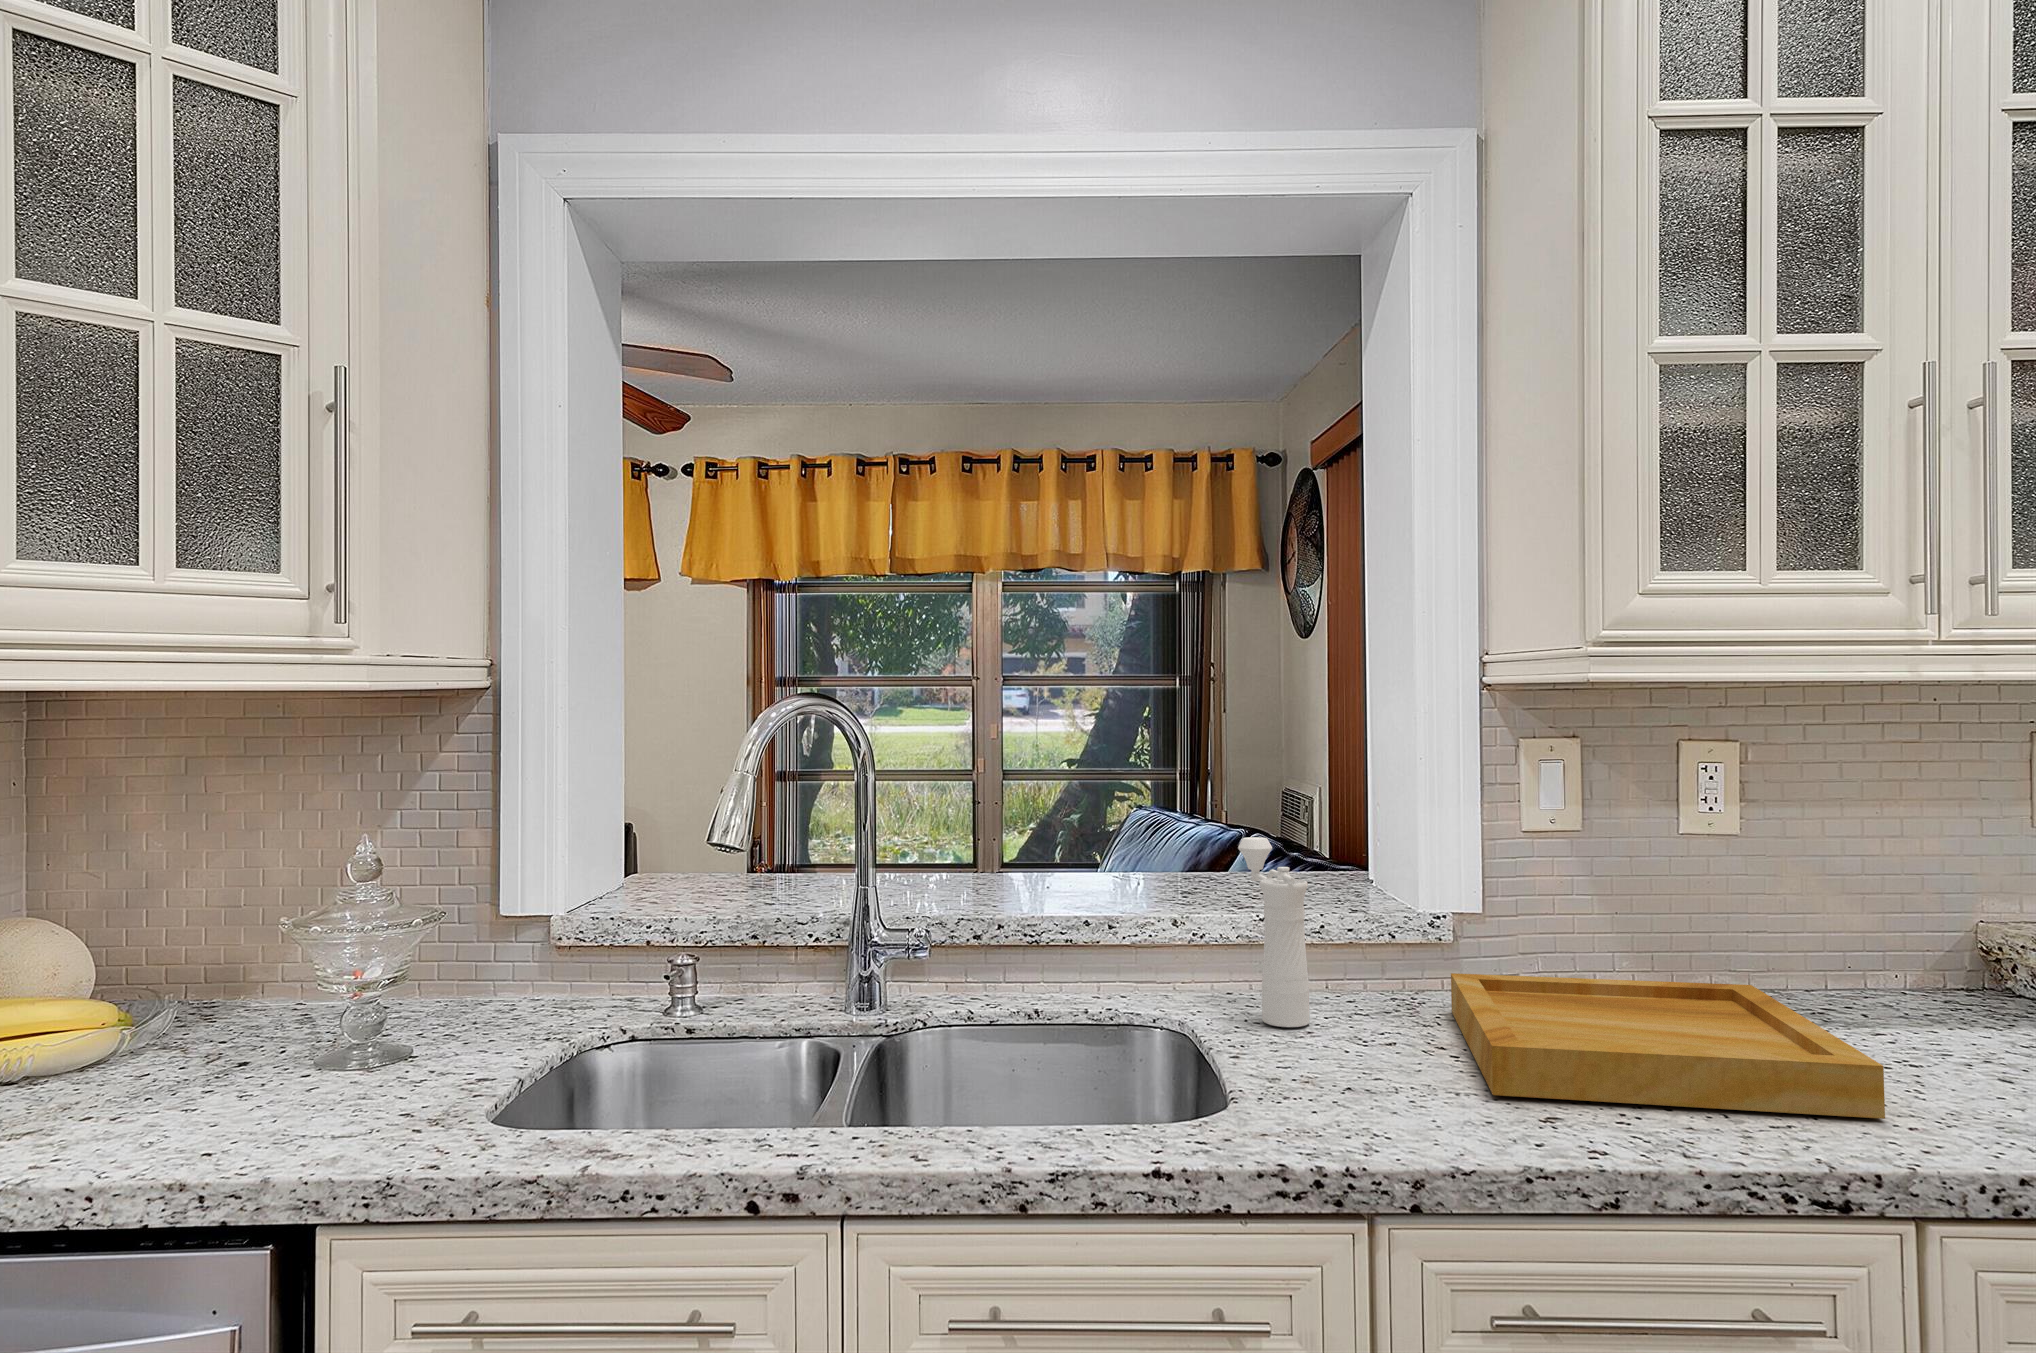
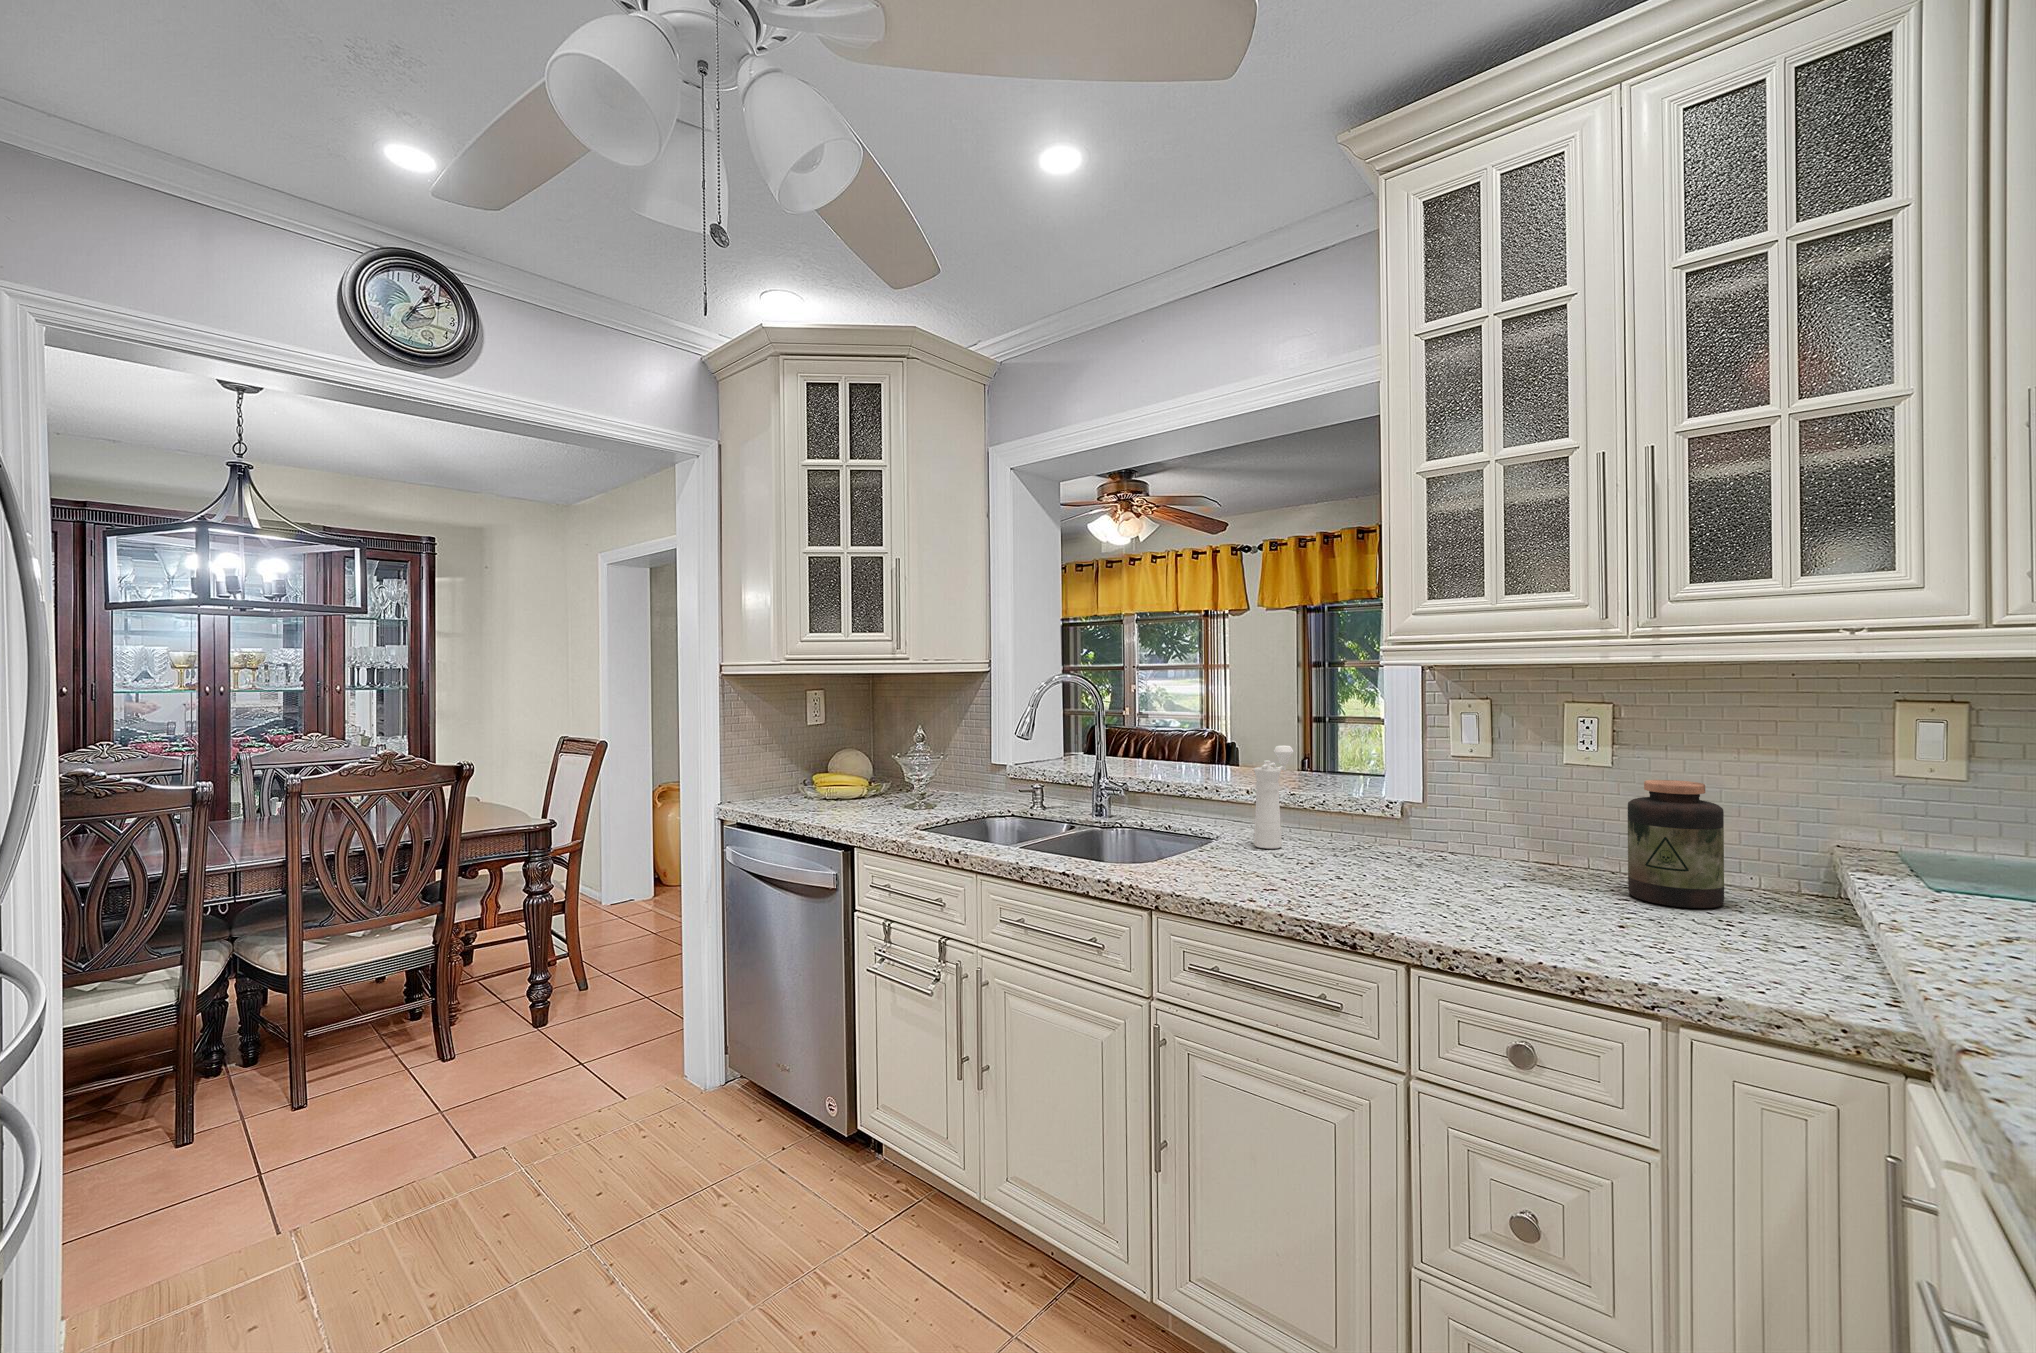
jar: none [1814,853,1945,1028] -> present [1628,780,1724,908]
tray: present [1451,973,1885,1119] -> none [1269,833,1552,920]

